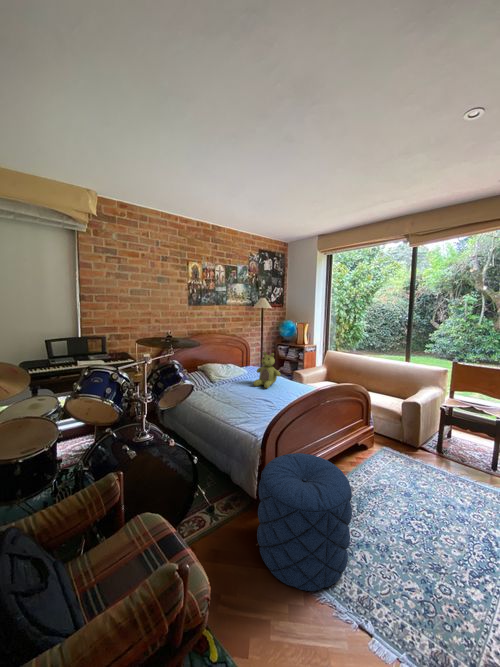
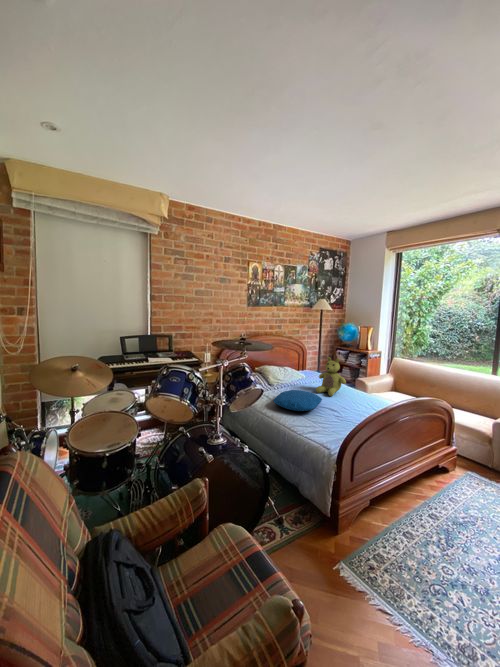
pillow: none [209,385,257,404] -> present [273,390,322,411]
pouf: present [257,453,352,591] -> none [334,472,452,631]

